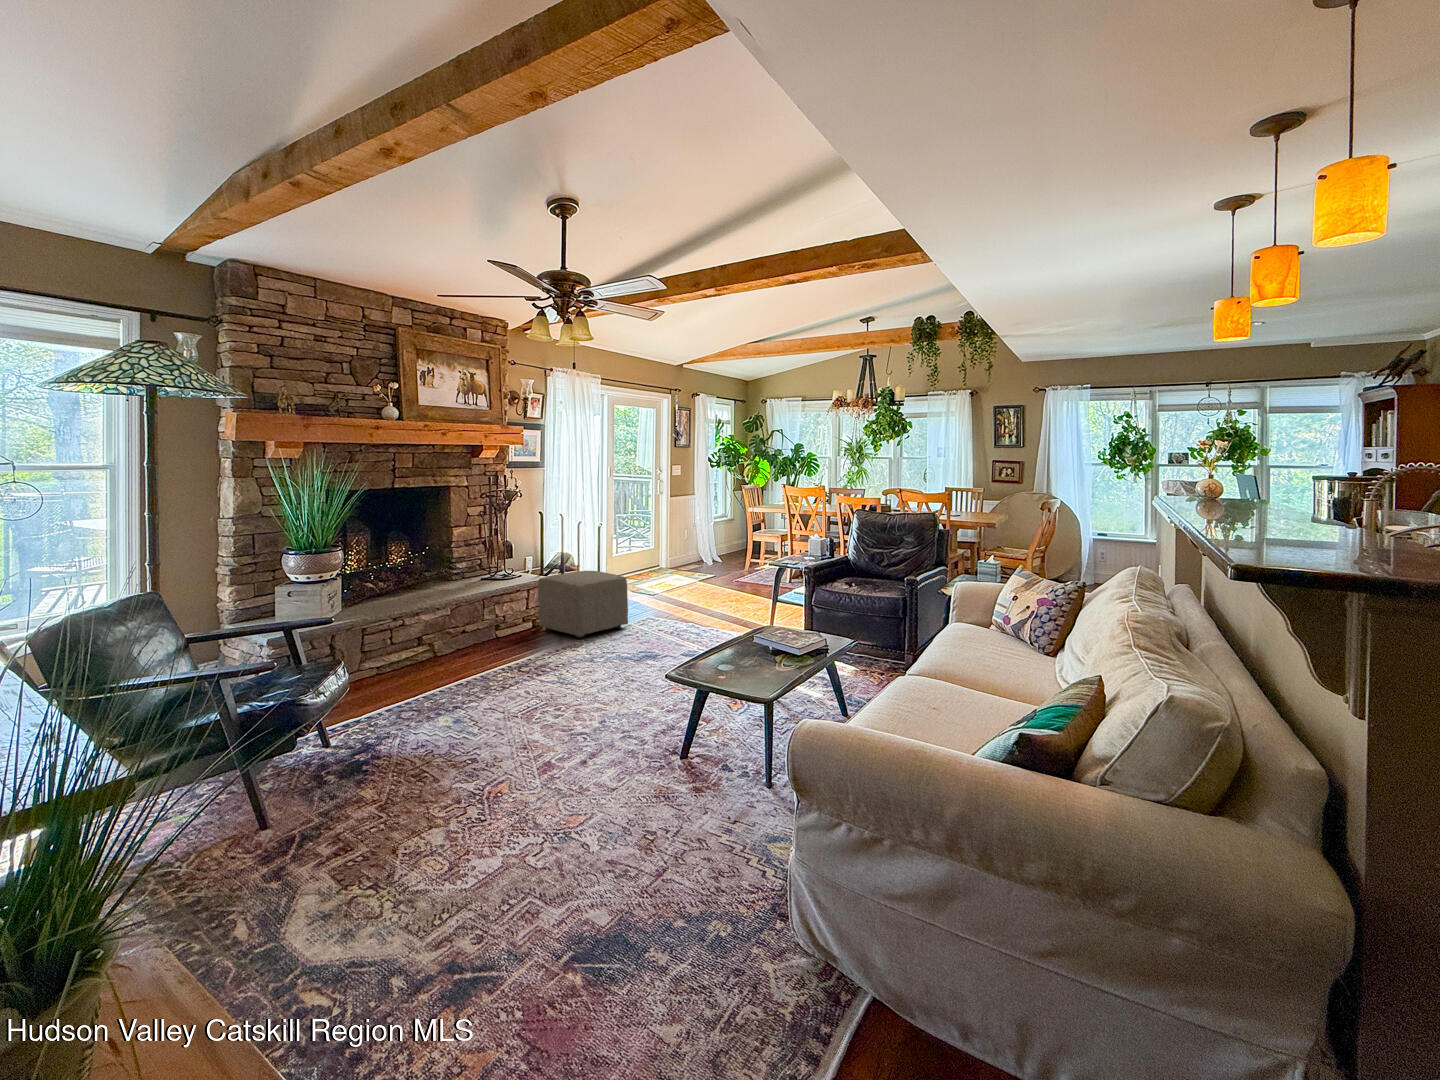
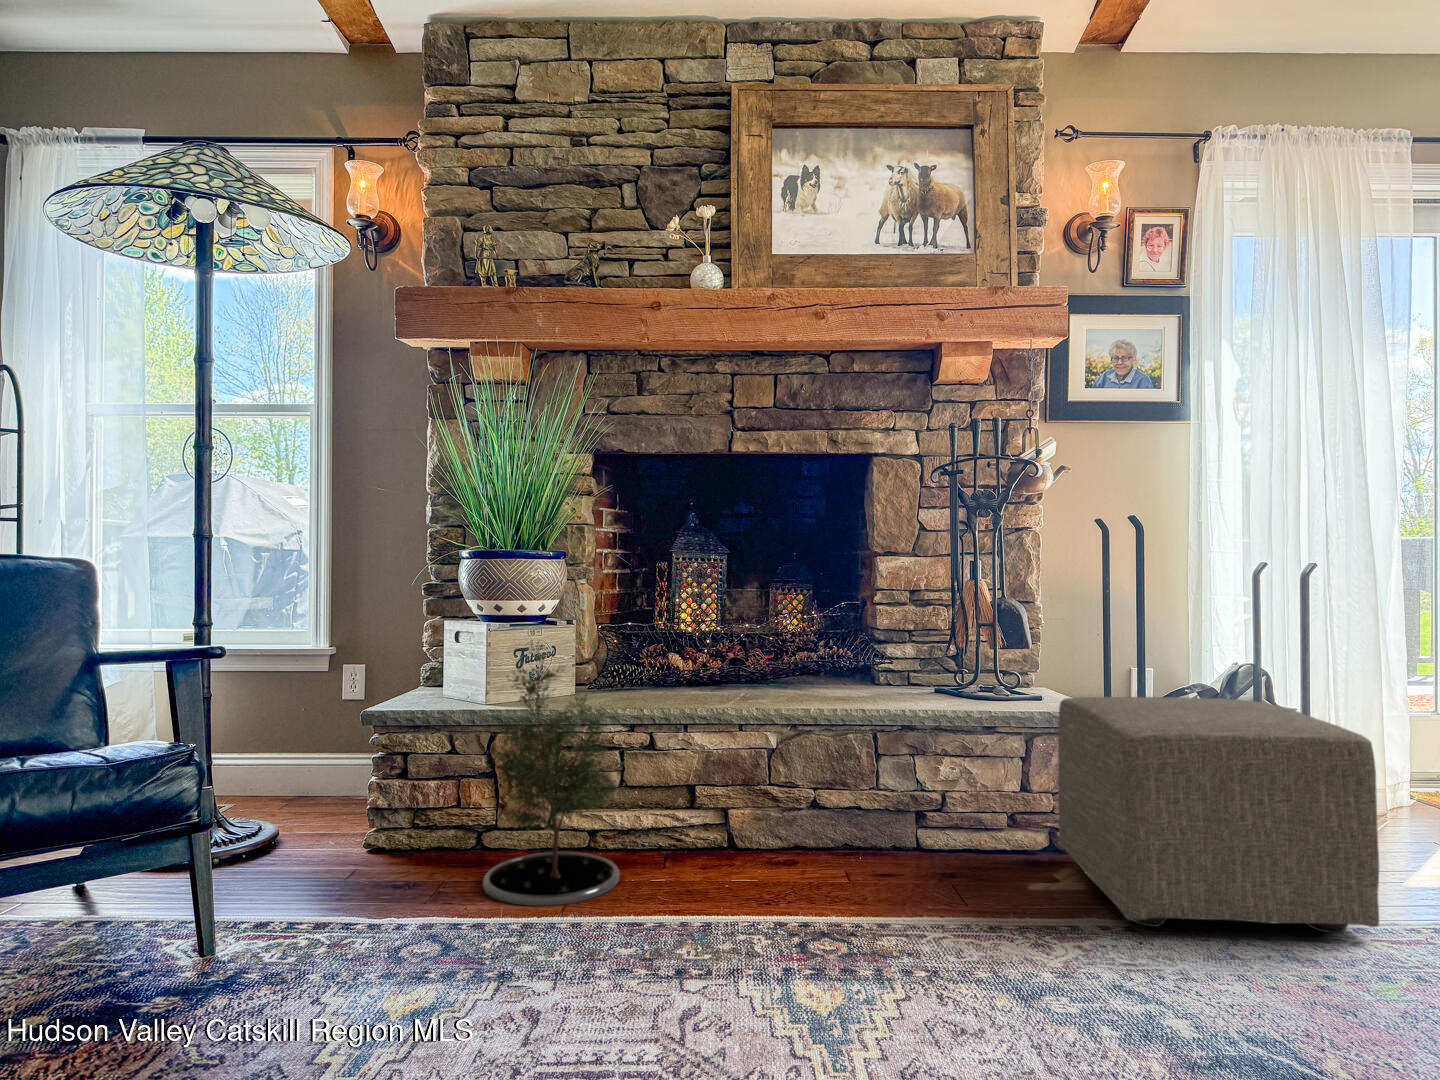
potted tree: none [357,586,424,688] -> present [483,642,624,906]

